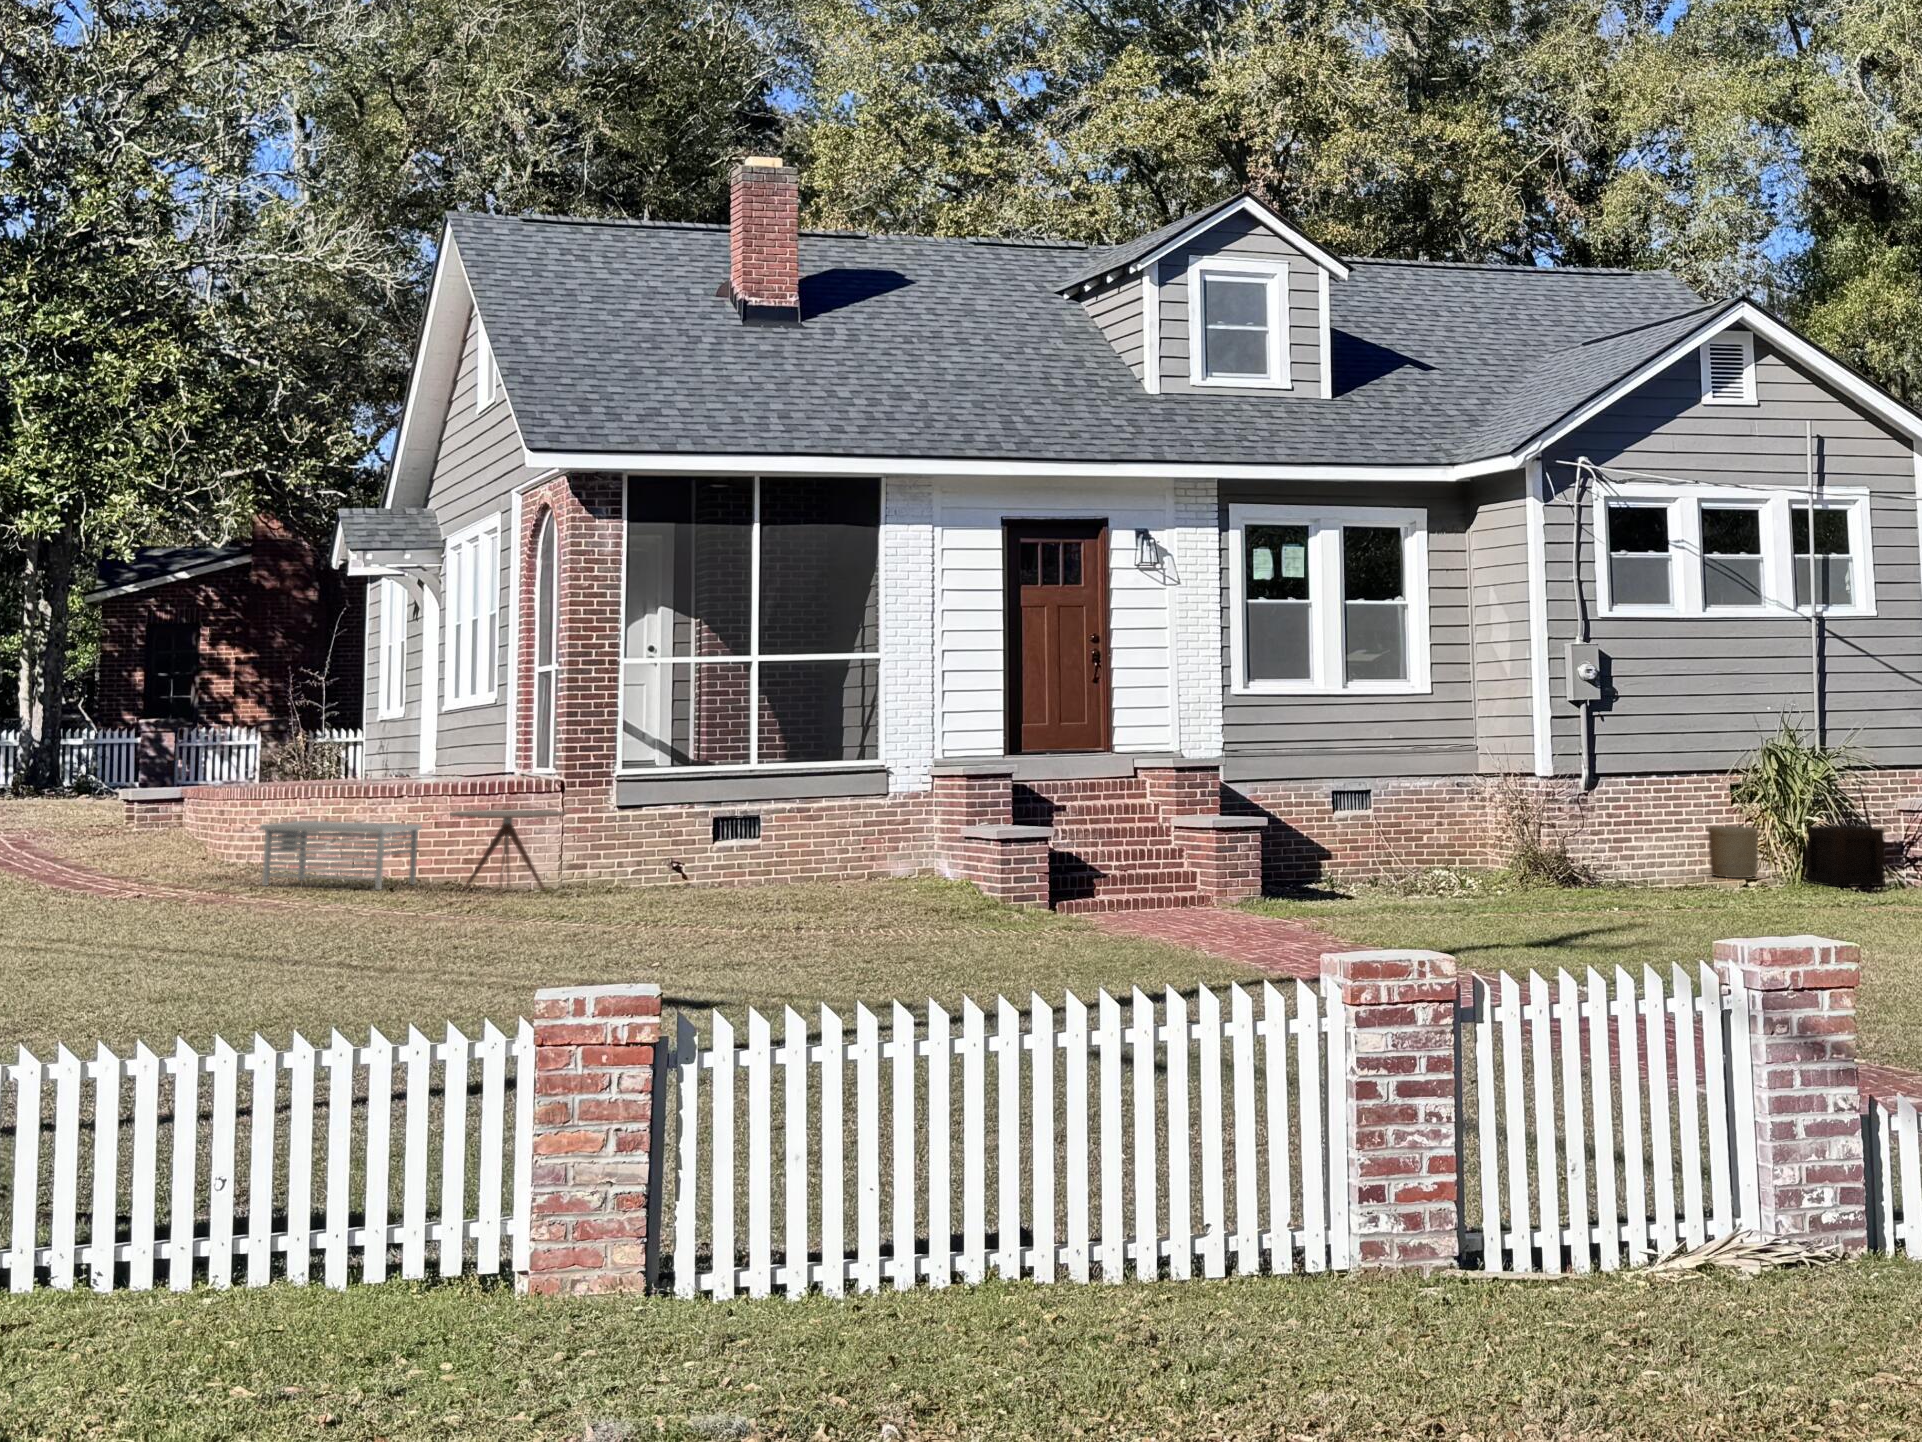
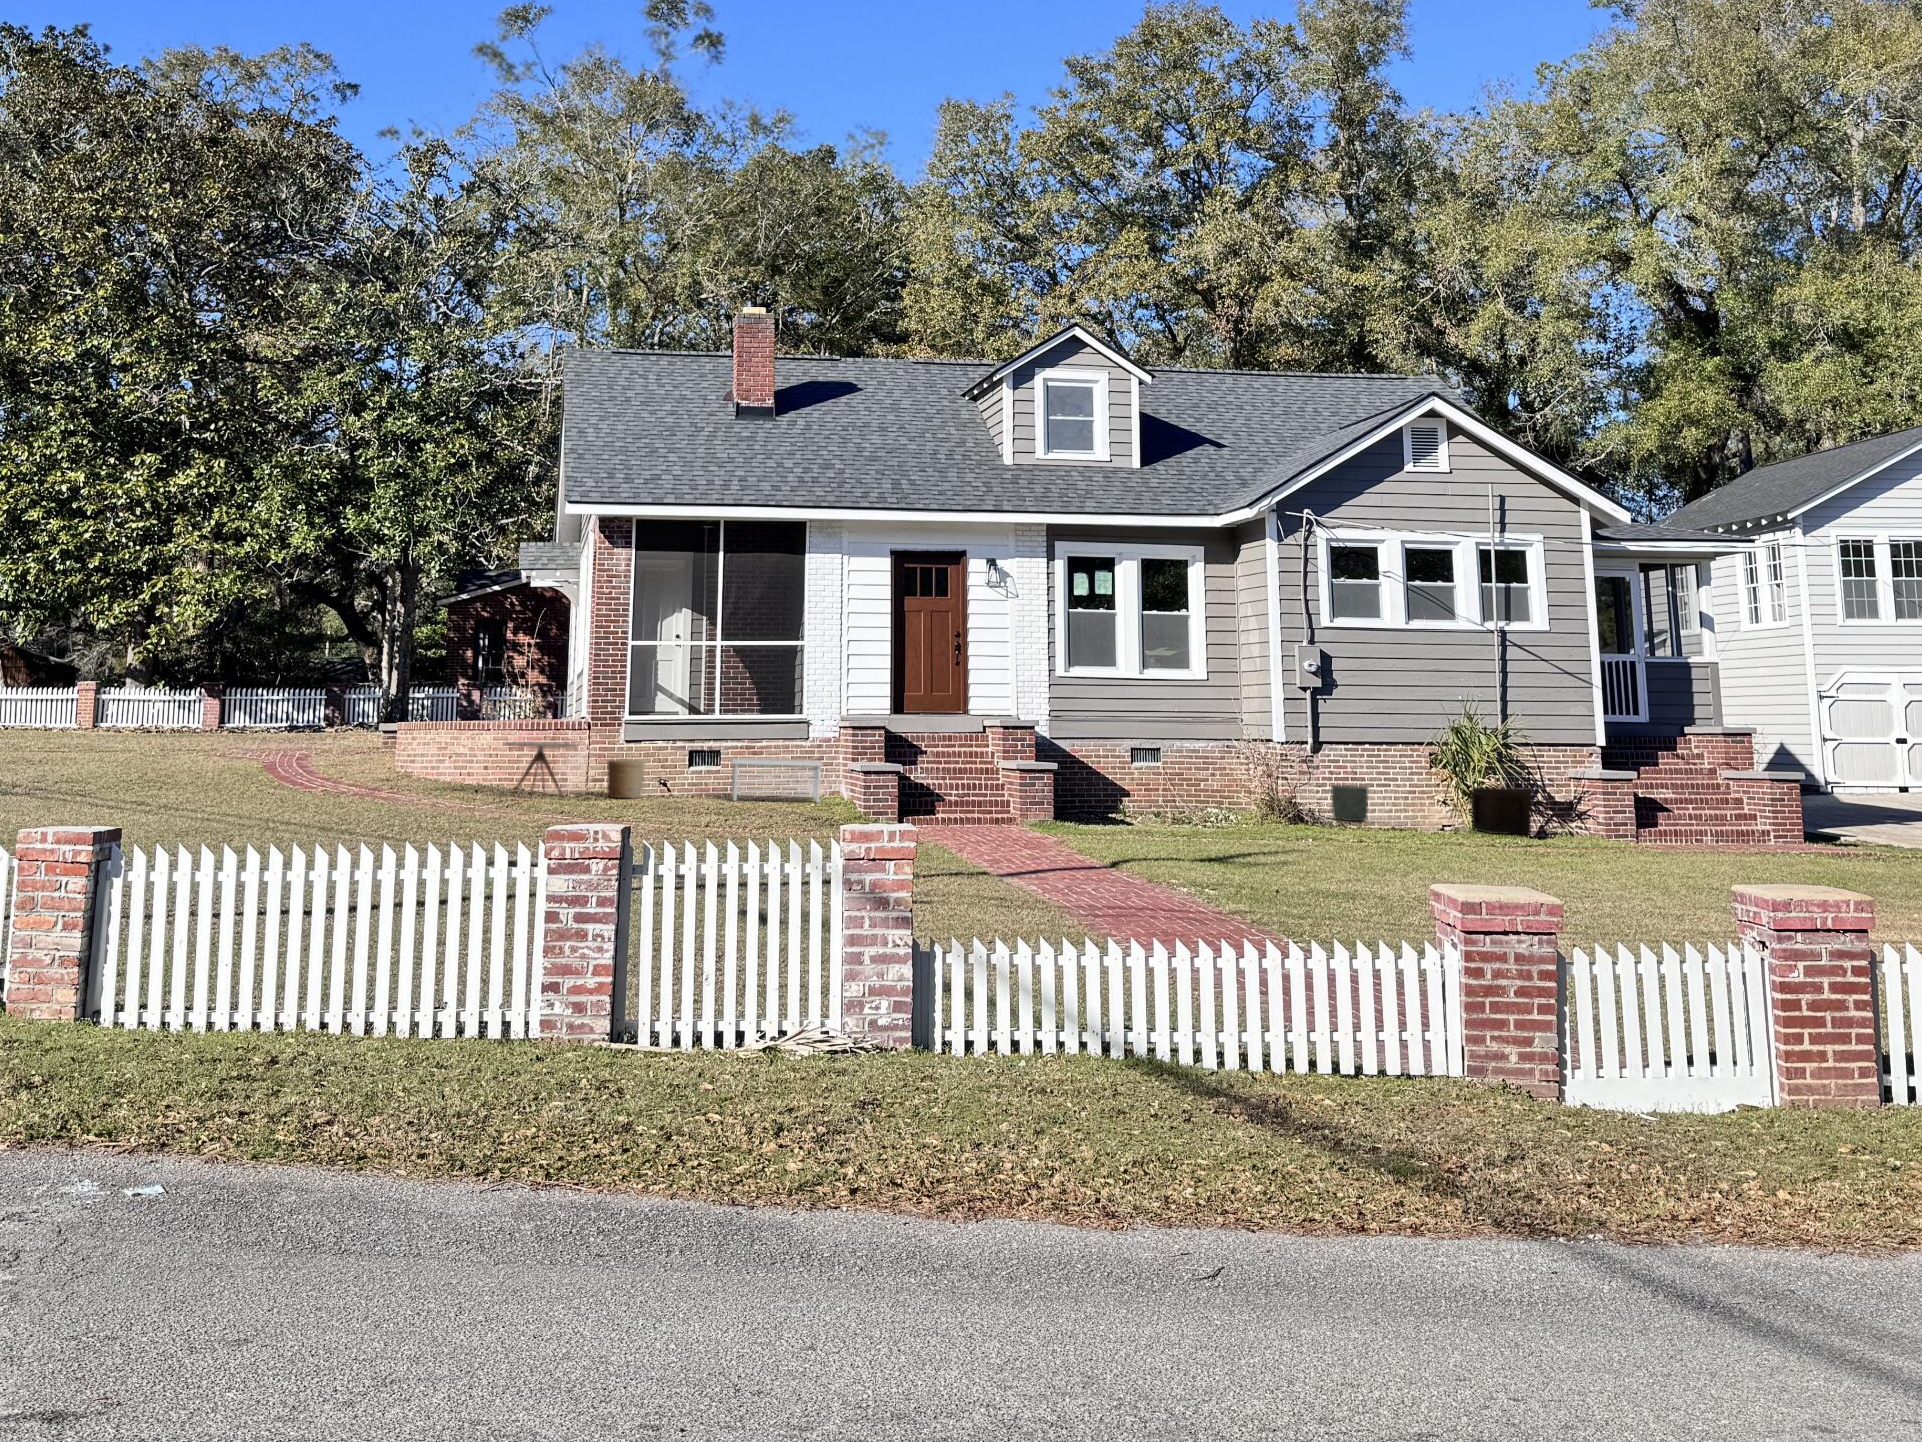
storage bench: present [260,821,422,890] -> present [730,758,823,803]
woven basket: present [1708,826,1759,878] -> present [607,760,645,798]
planter: none [1617,829,1666,877] -> present [1331,785,1368,821]

